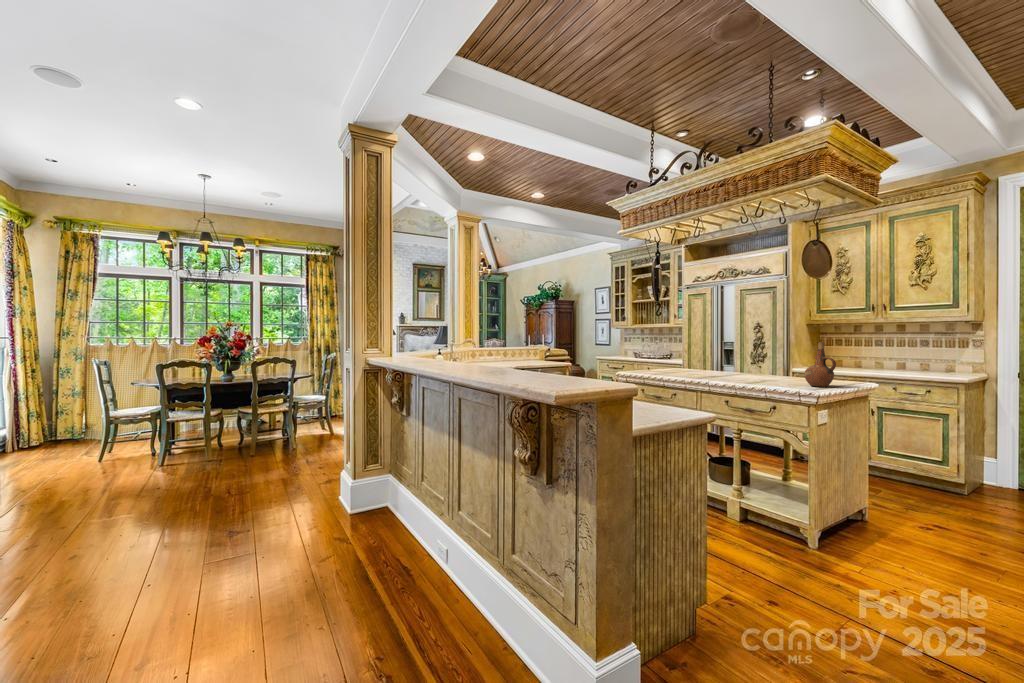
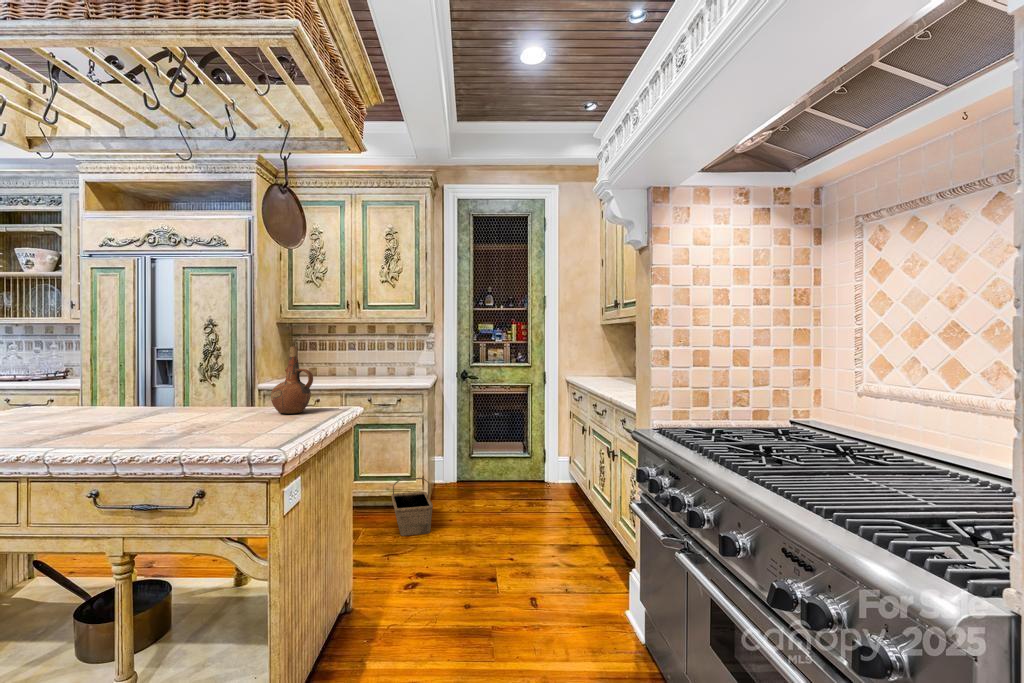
basket: none [917,460,966,515] -> present [392,478,433,536]

